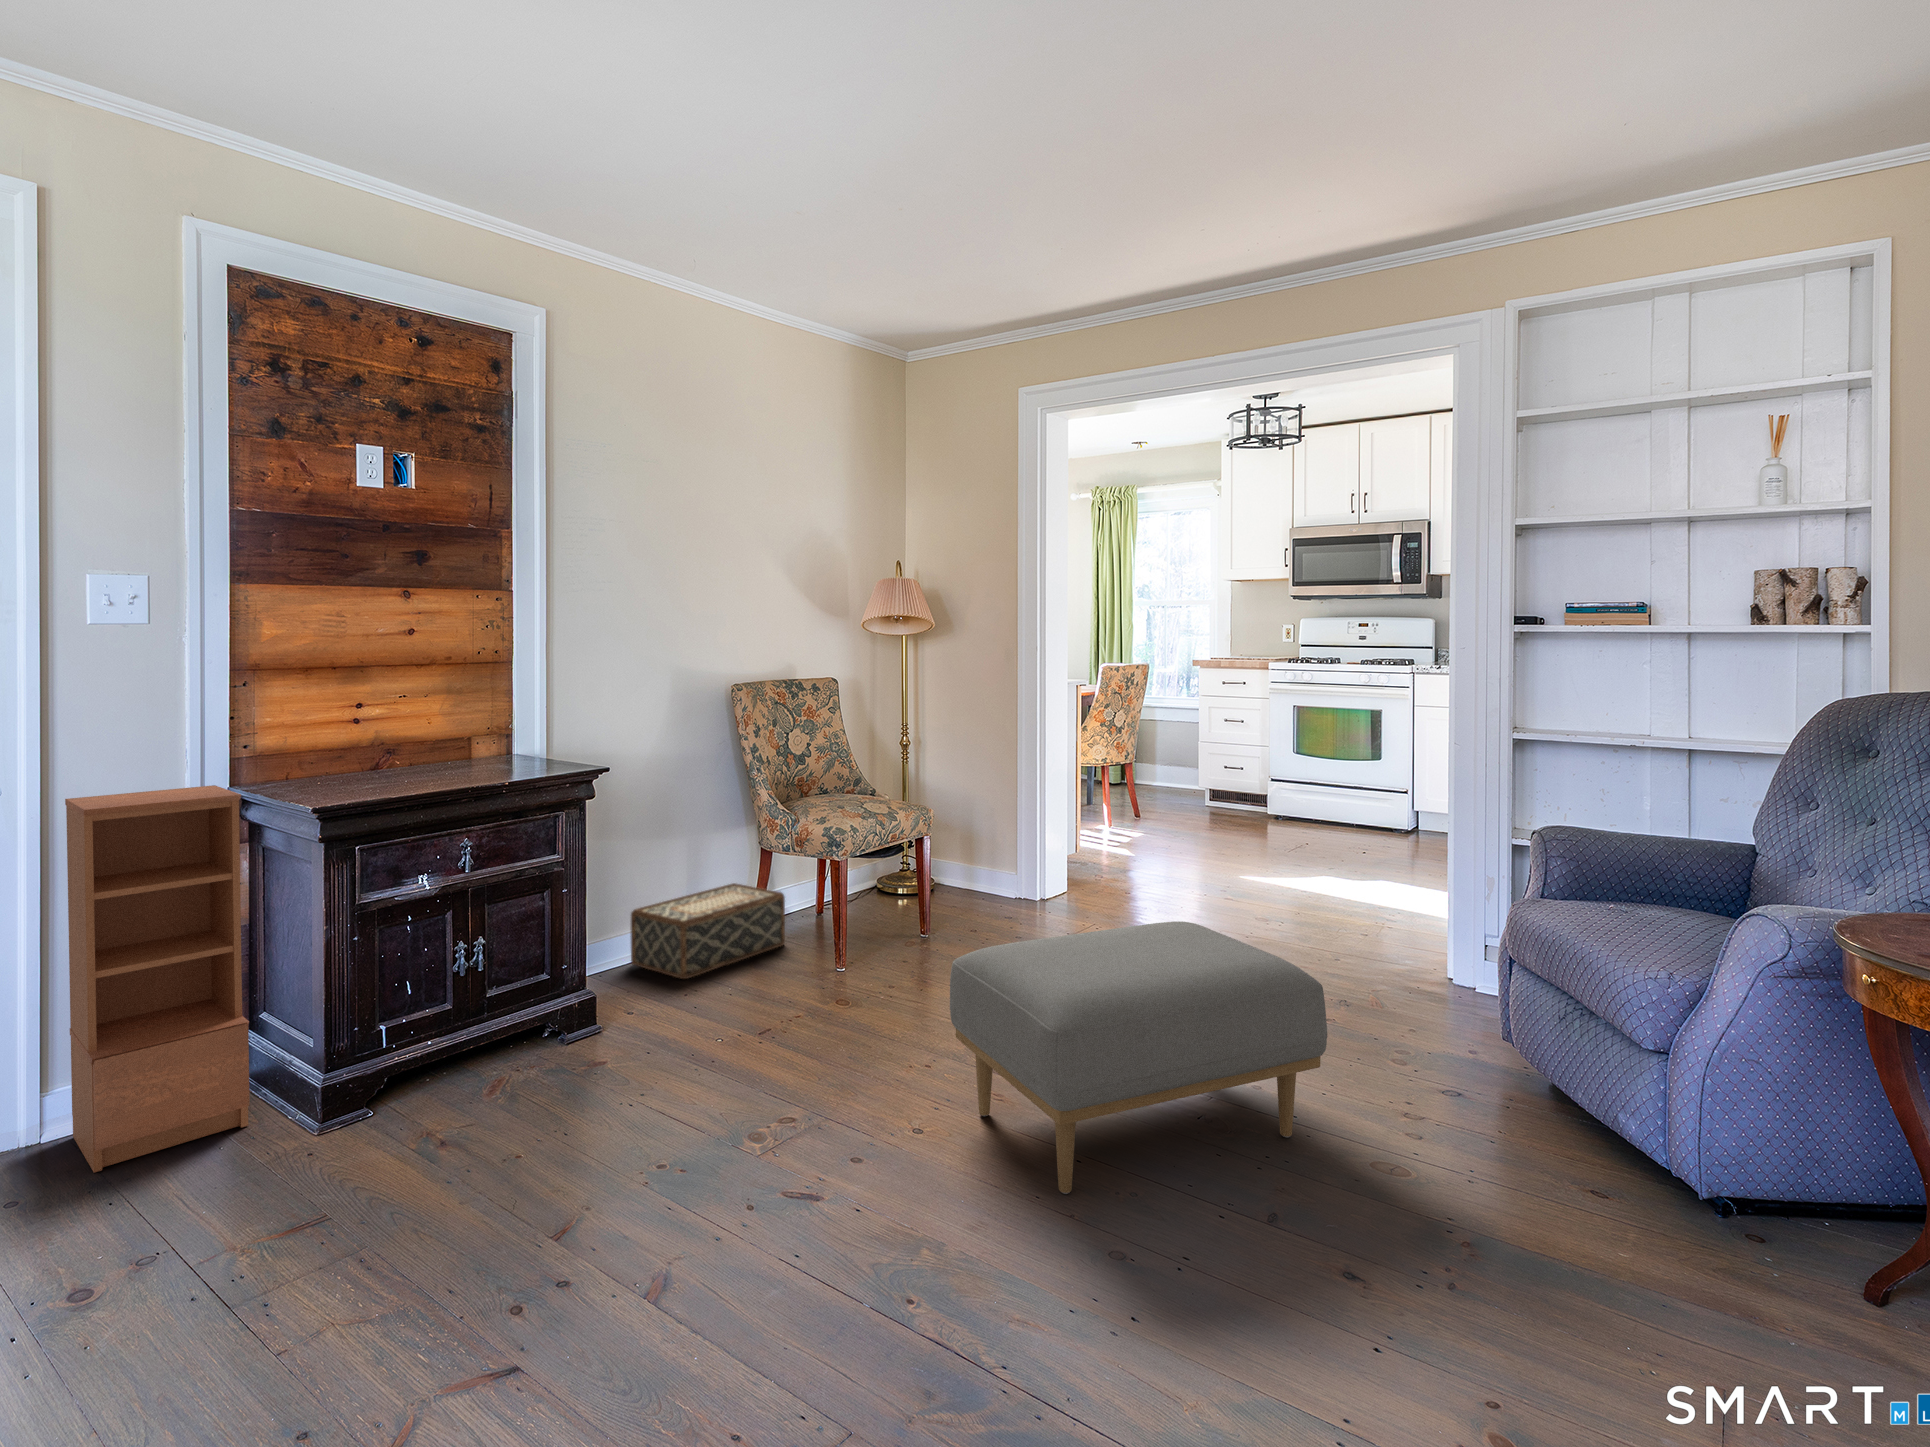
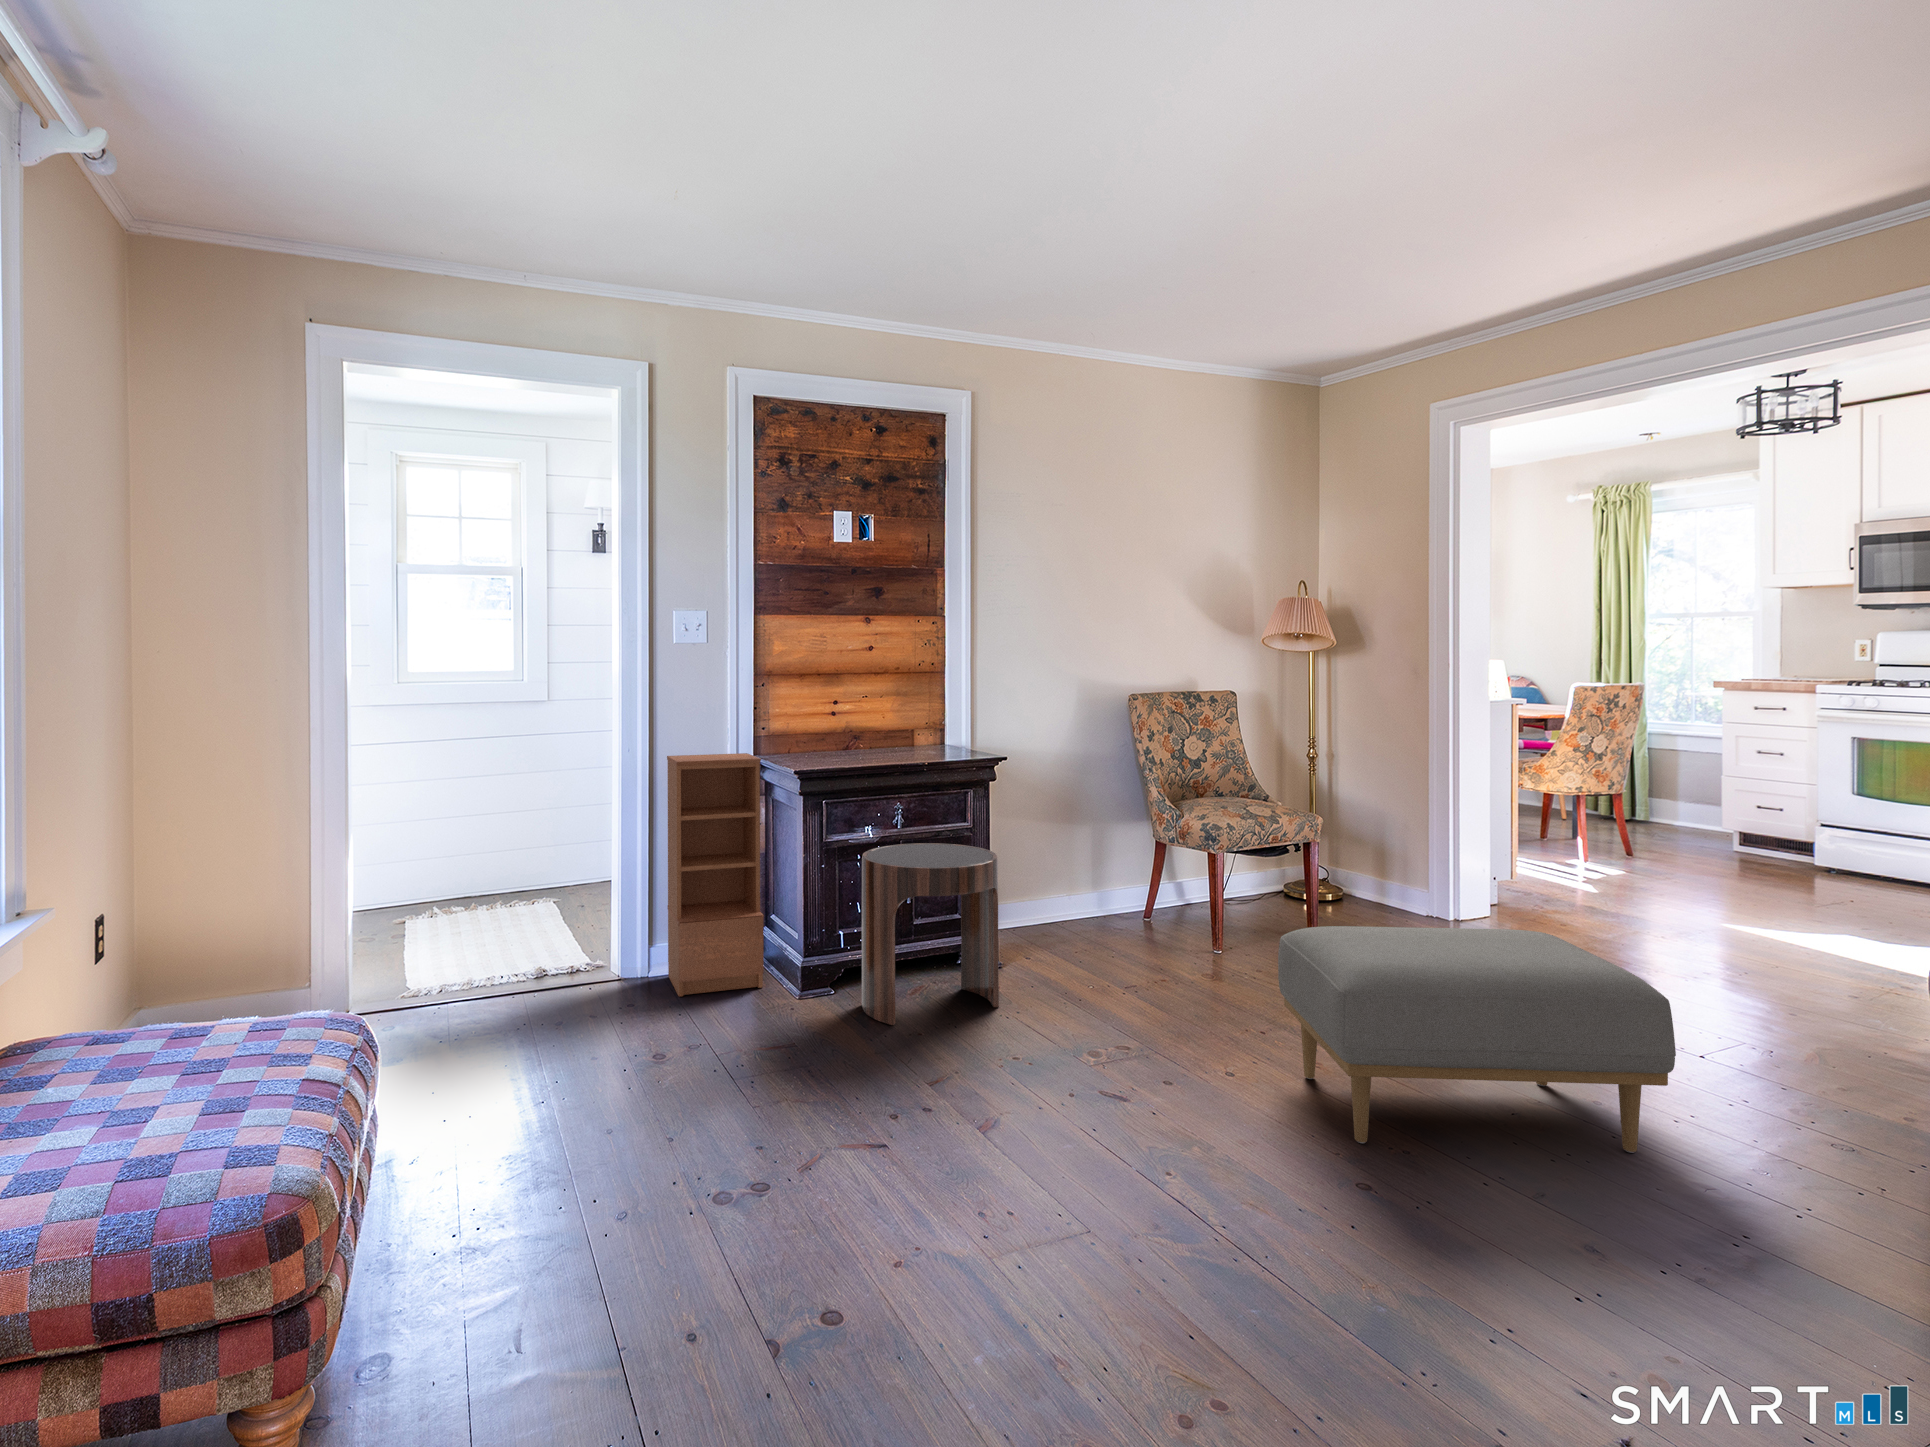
woven basket: present [631,883,785,979] -> none [1036,871,1173,944]
side table: none [413,887,609,1151] -> present [862,843,999,1025]

